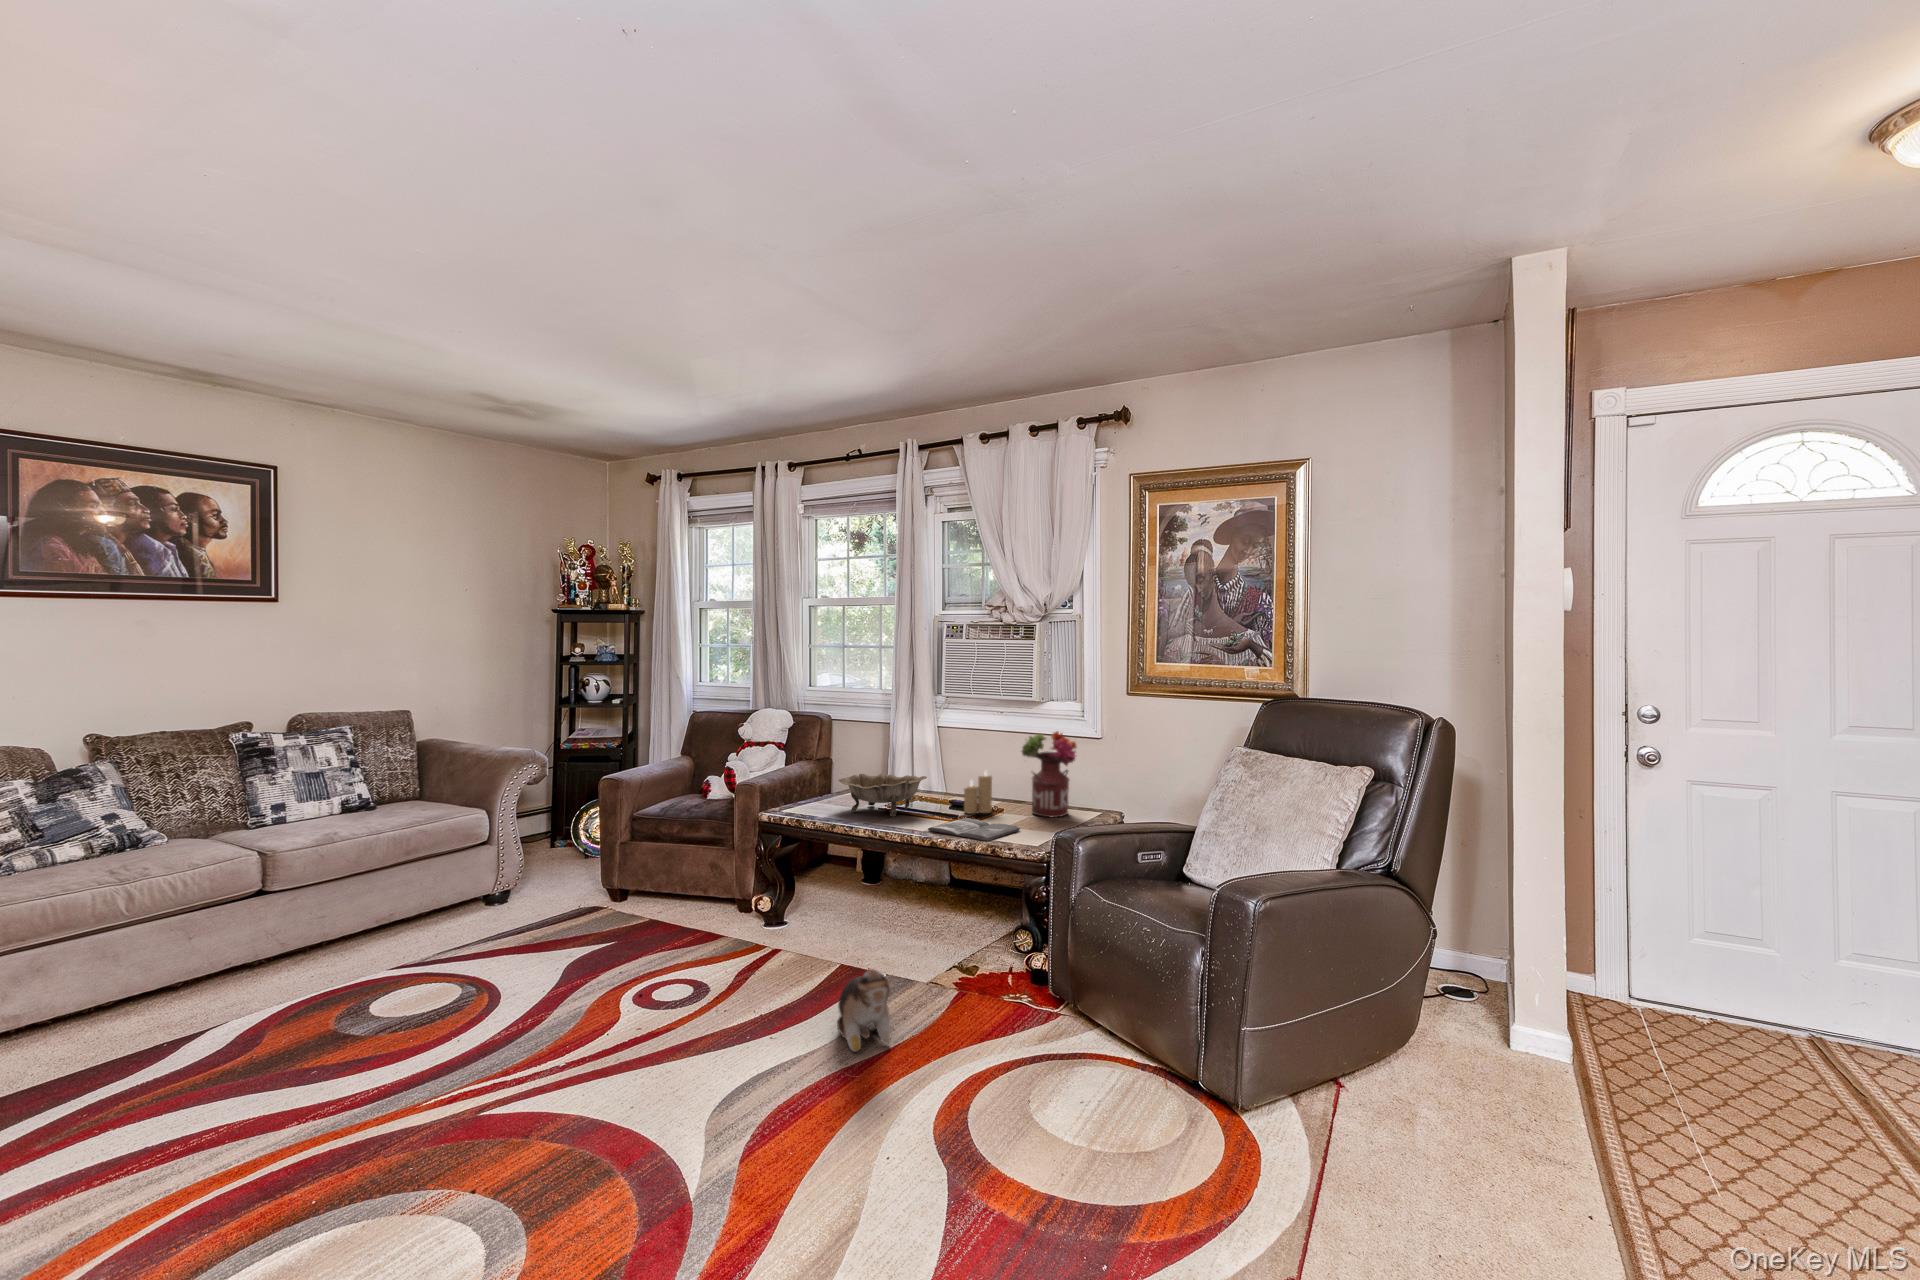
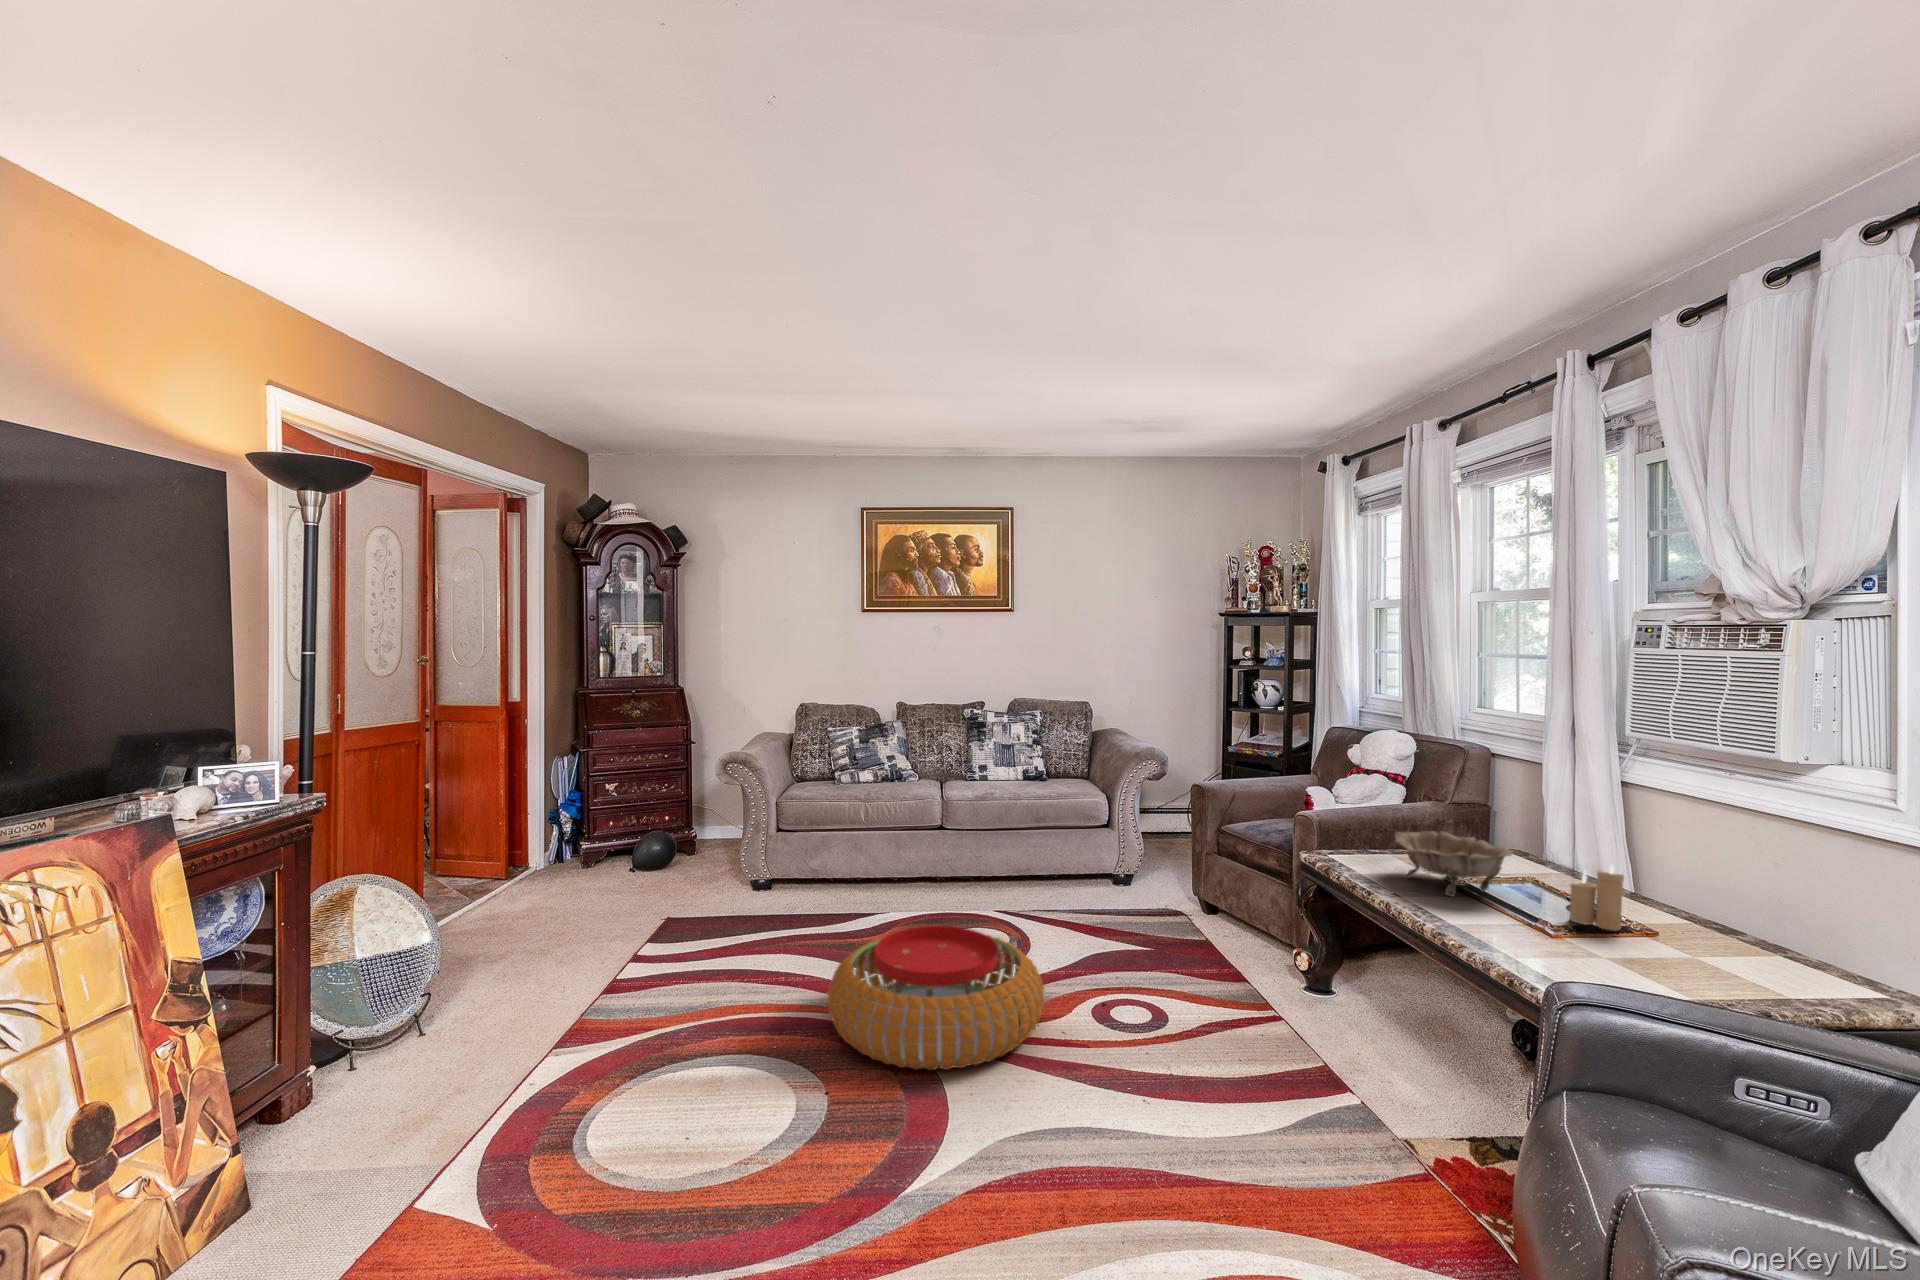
flower arrangement: present [1022,731,1077,817] -> none [1664,823,1799,973]
magazine: present [928,818,1020,841] -> none [1454,924,1604,970]
pouf: none [342,962,634,1140] -> present [828,926,1044,1070]
plush toy: present [837,969,891,1052] -> none [1181,1068,1270,1171]

